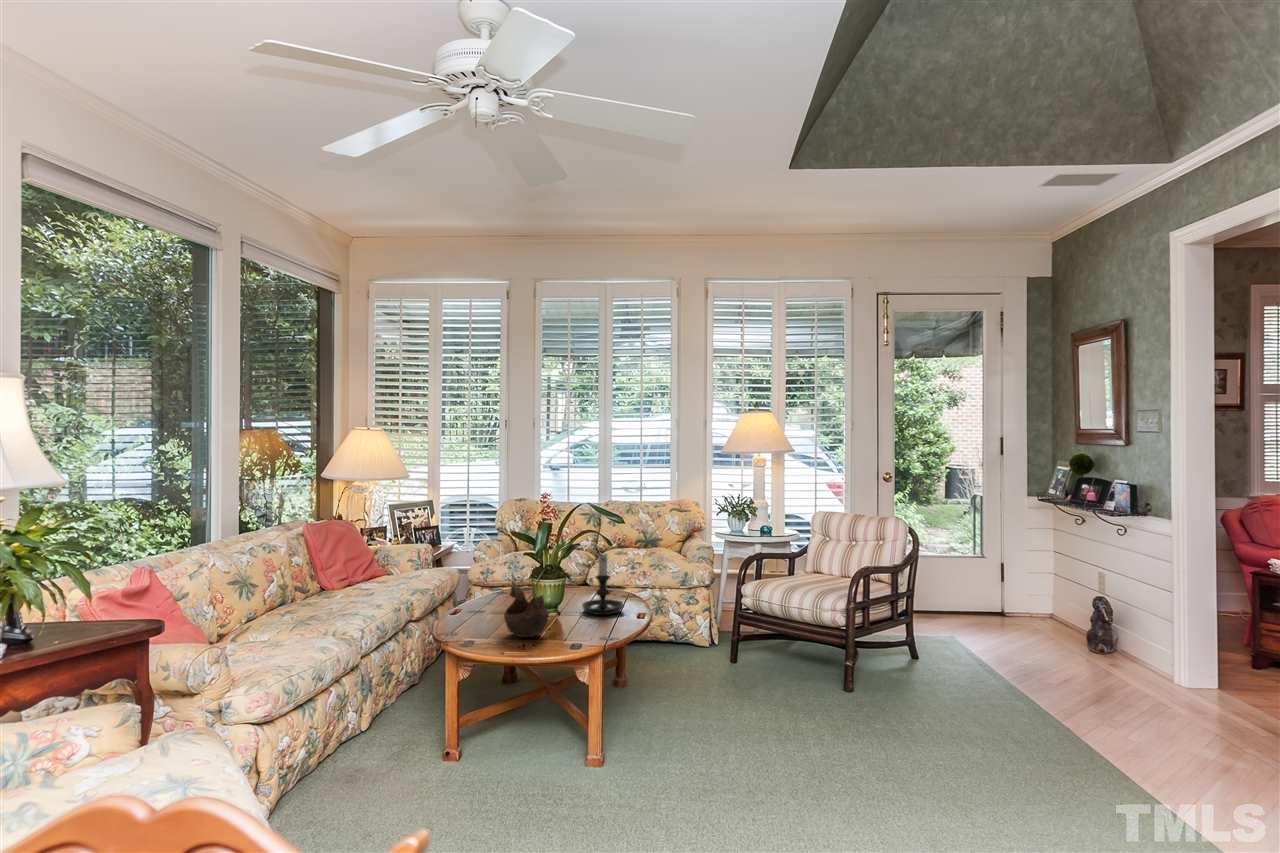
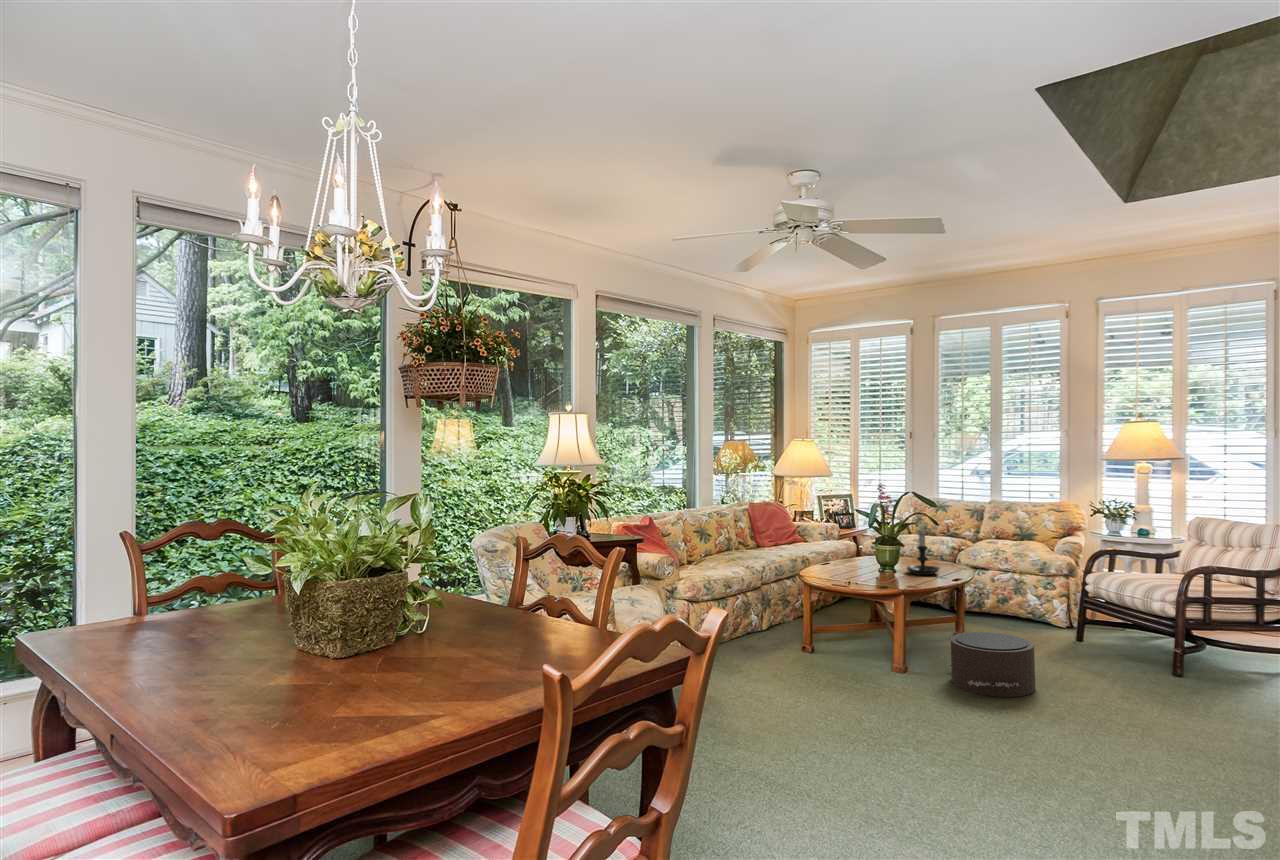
decorative bowl: present [504,582,549,637] -> none [834,542,865,577]
pouf: none [673,688,800,793] -> present [951,632,1036,697]

